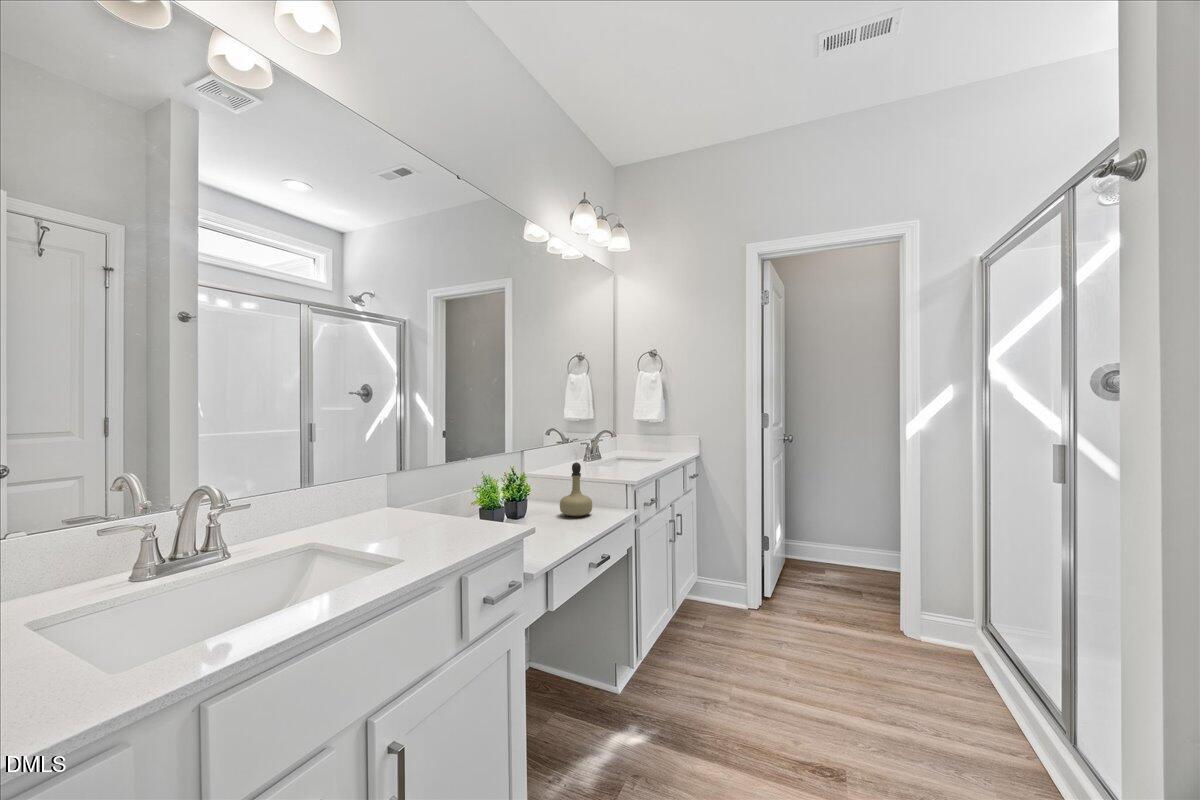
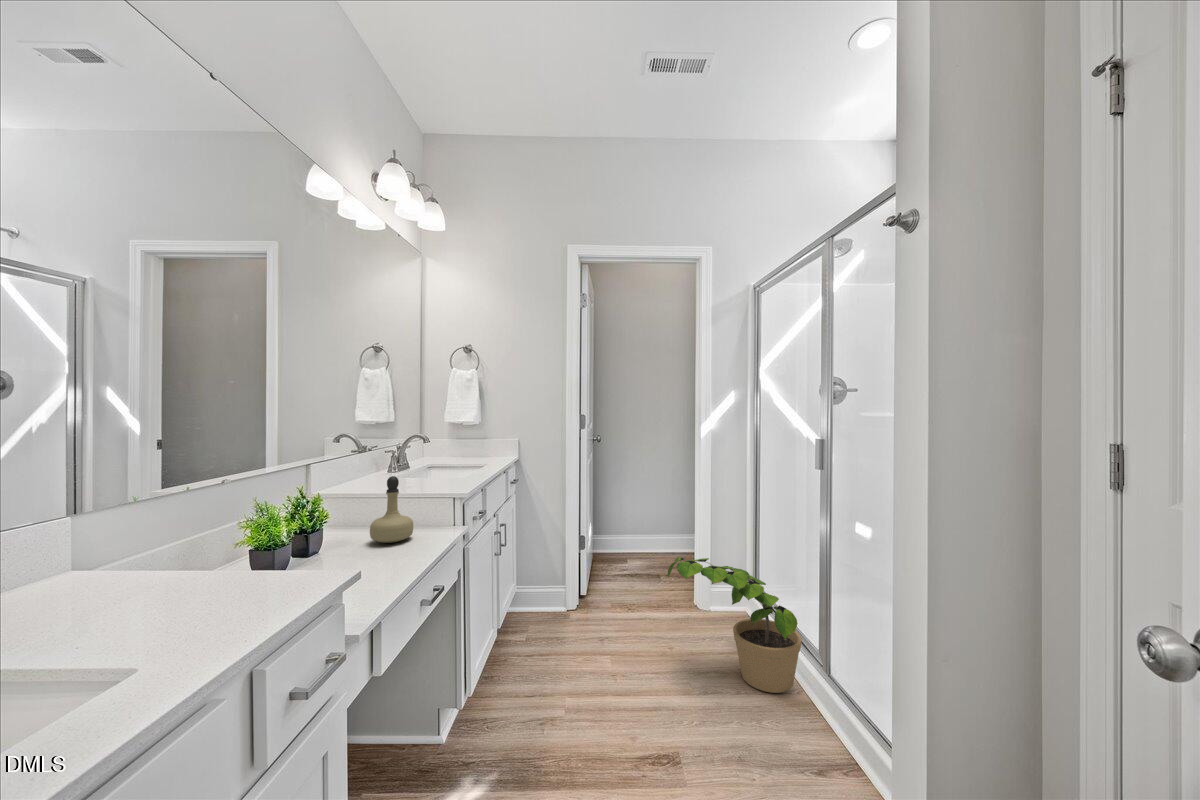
potted plant: none [848,569,1028,744] -> present [668,557,802,693]

